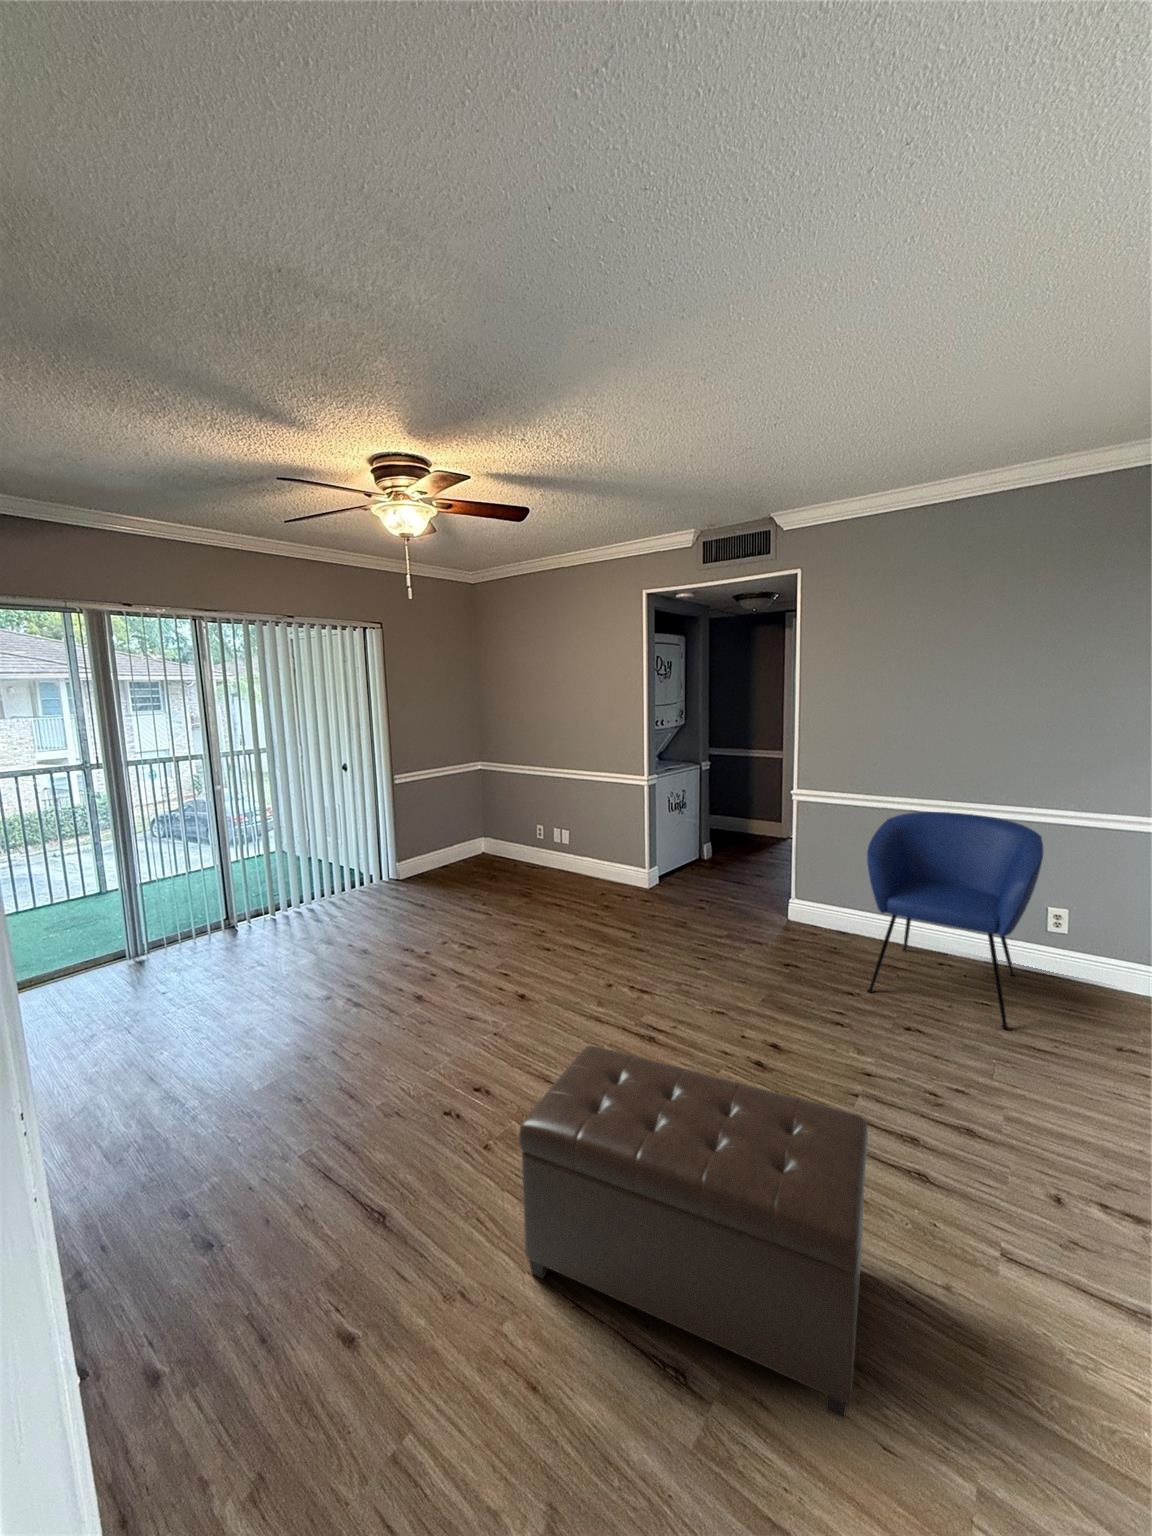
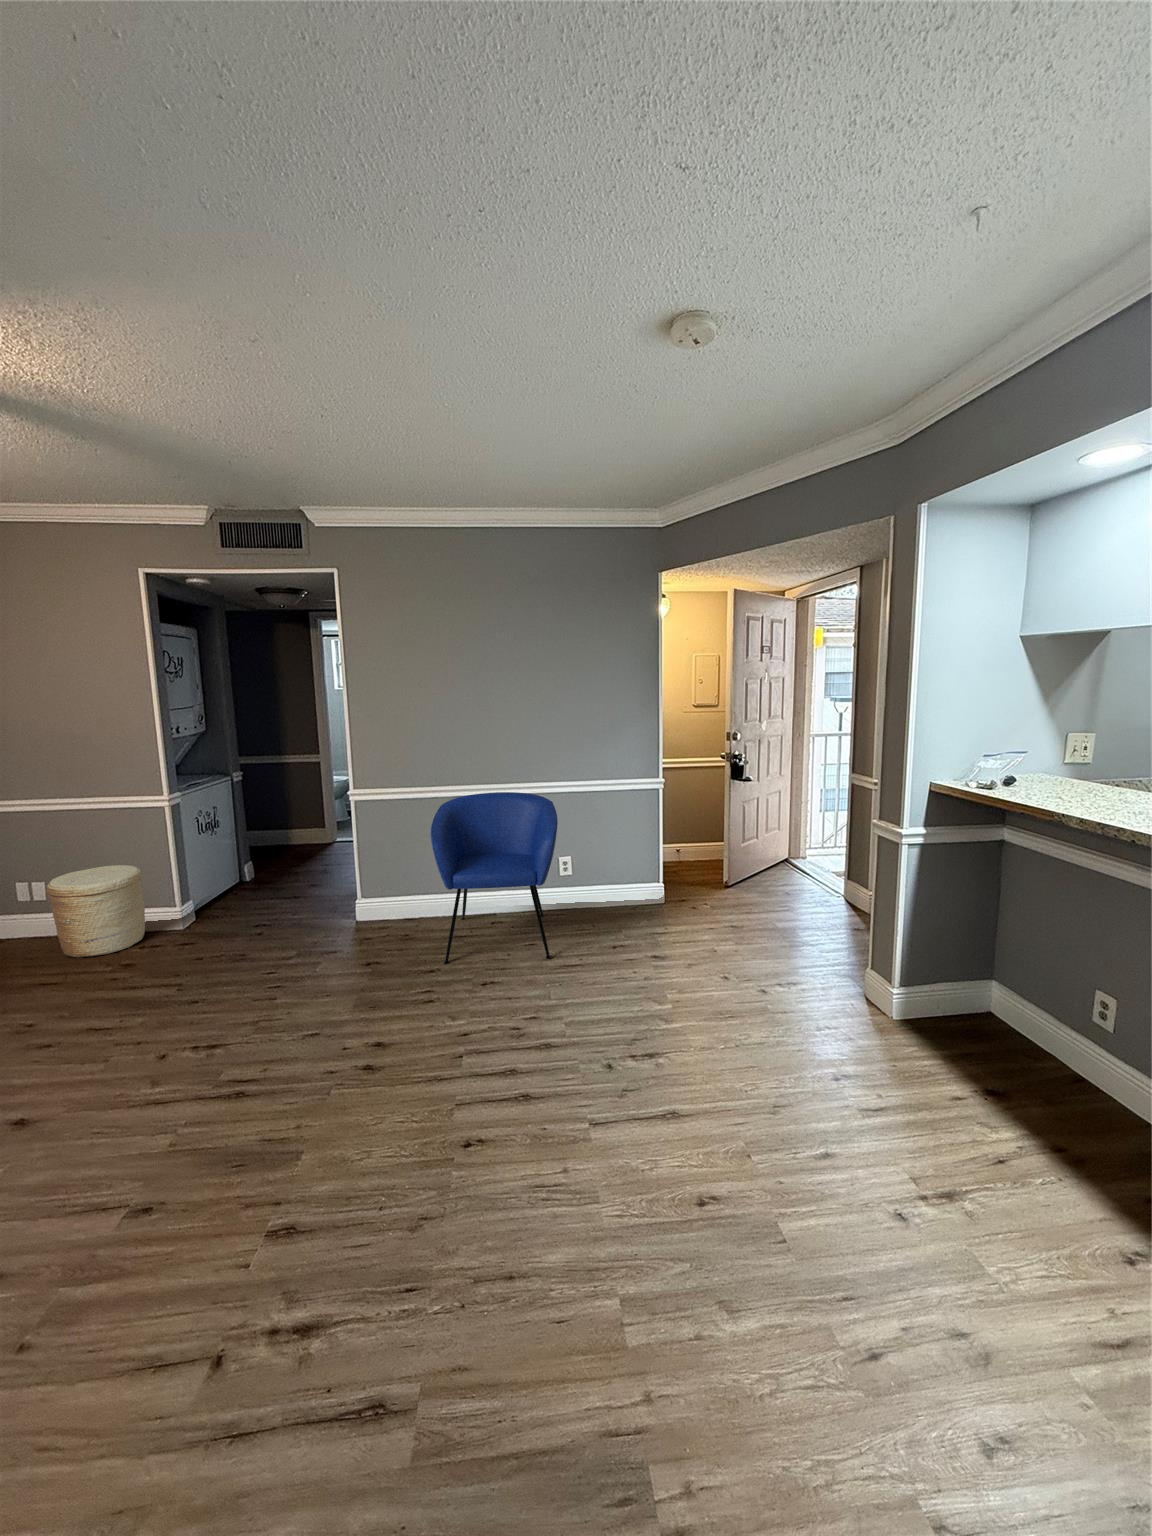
woven basket: none [563,827,623,896] -> present [47,865,145,958]
ottoman: present [519,1045,868,1418] -> none [121,1065,531,1444]

